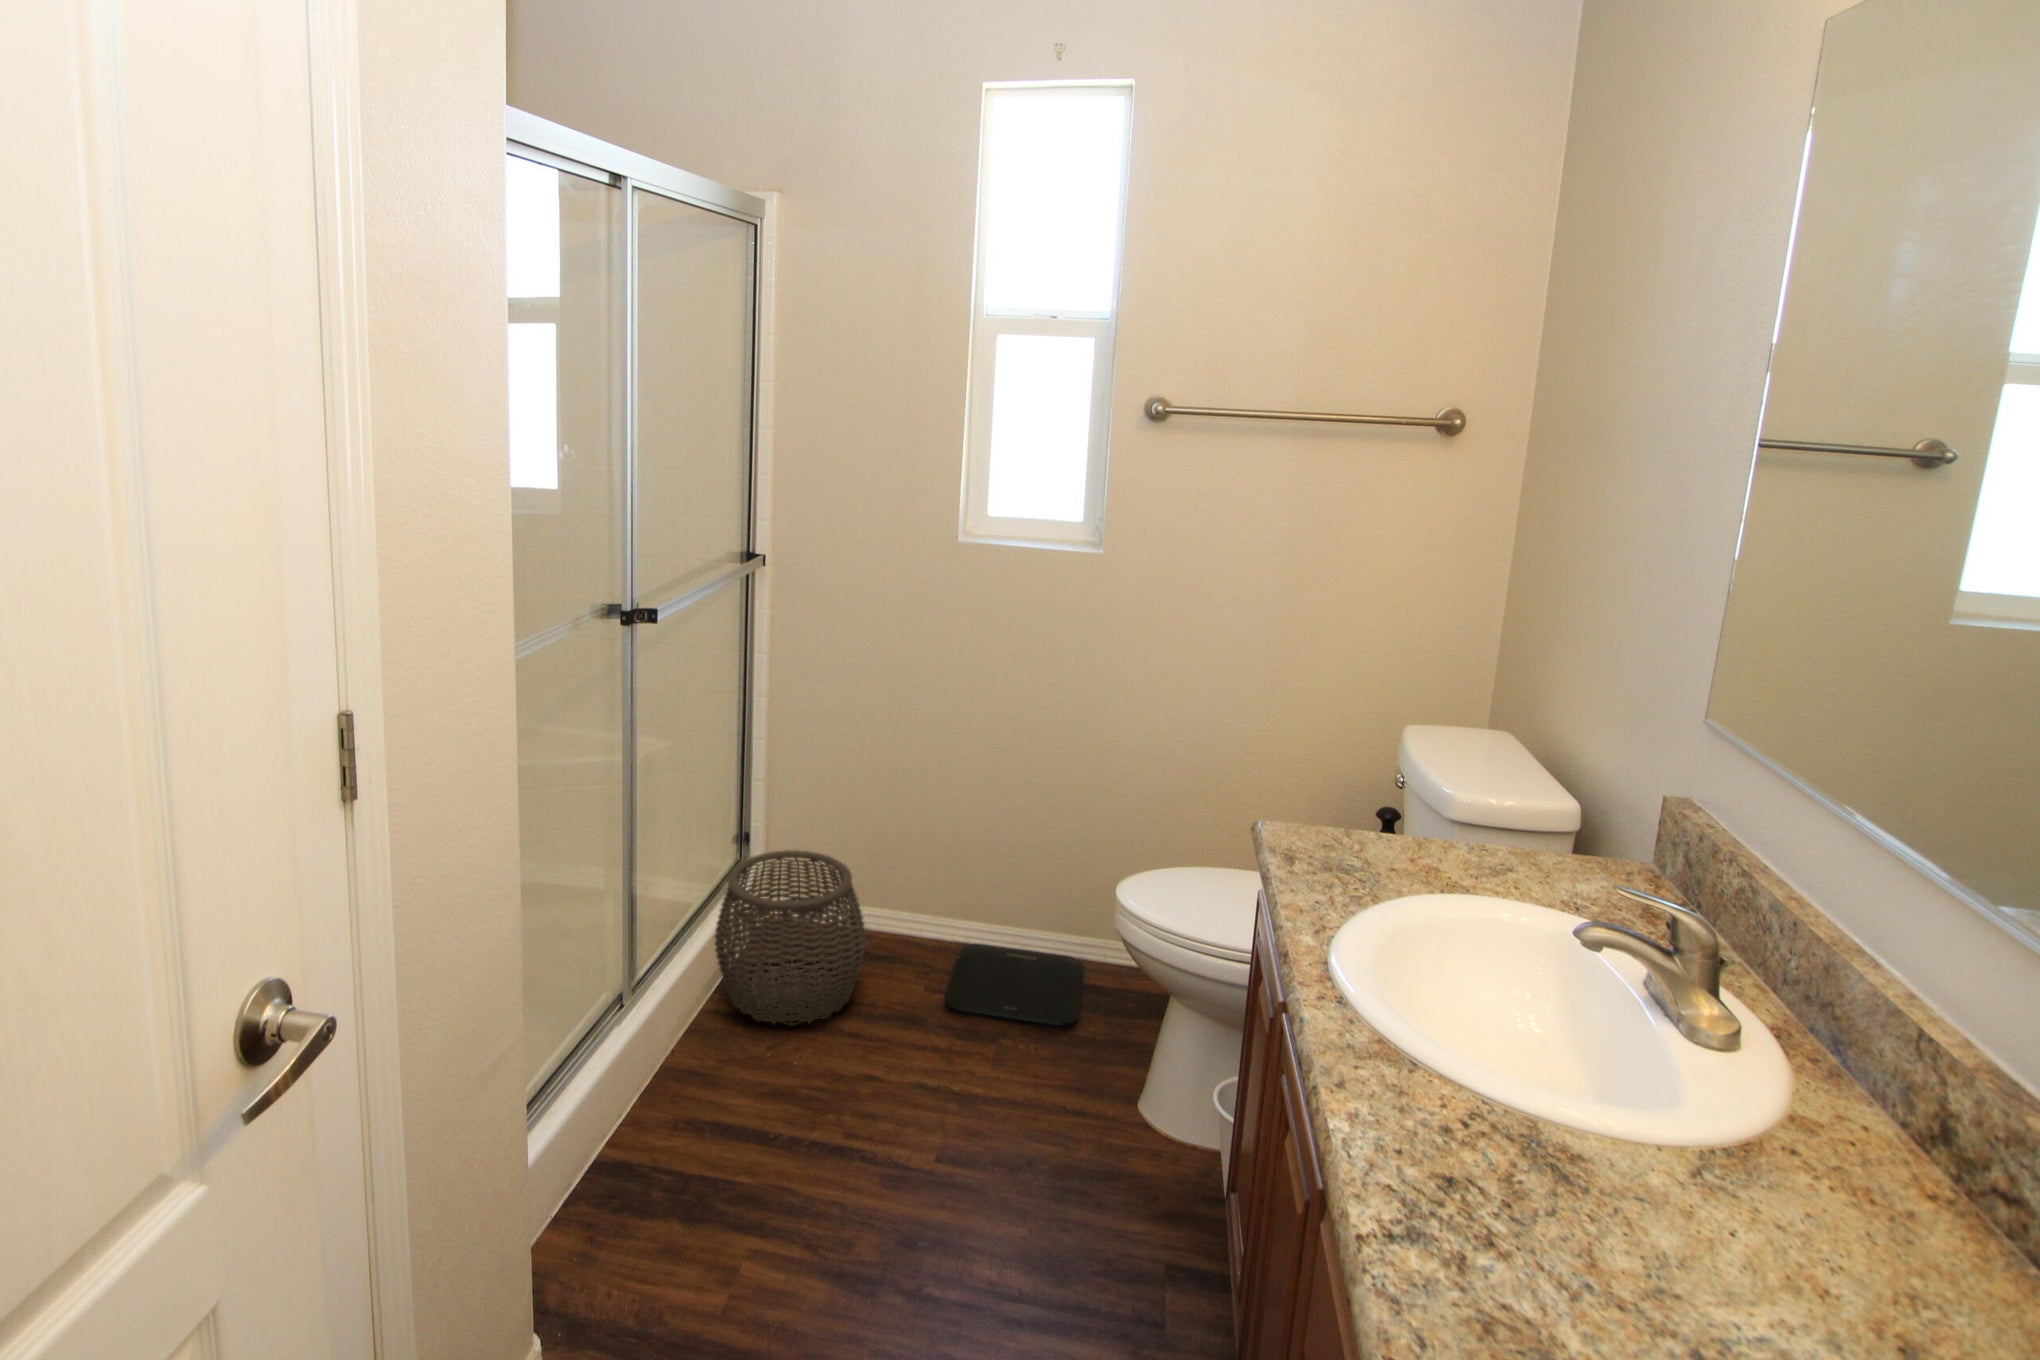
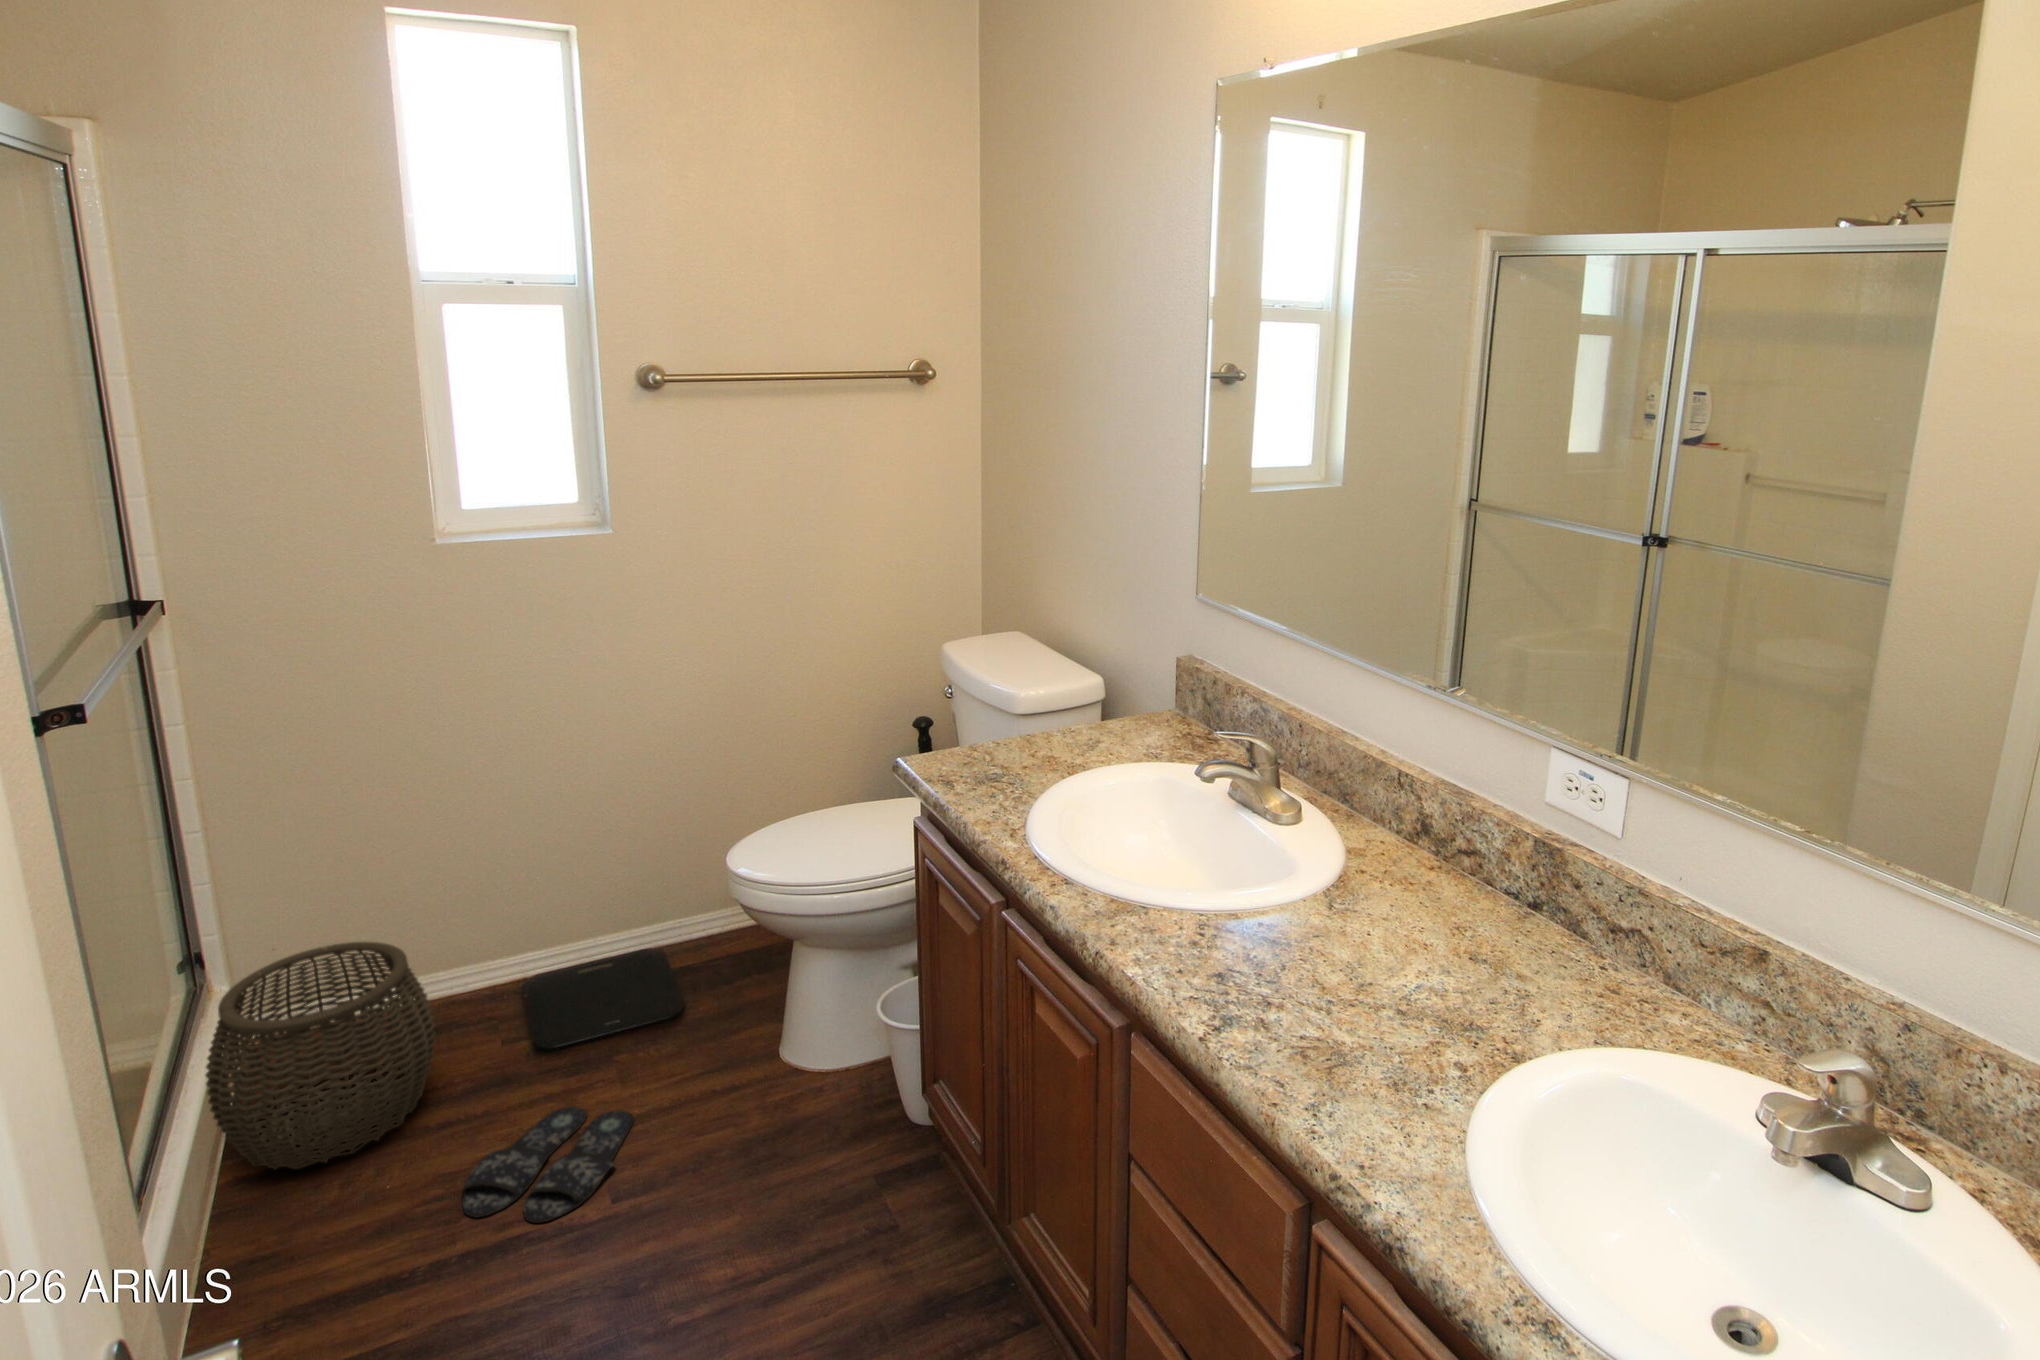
slippers: none [843,1059,989,1151] -> present [462,1106,633,1223]

